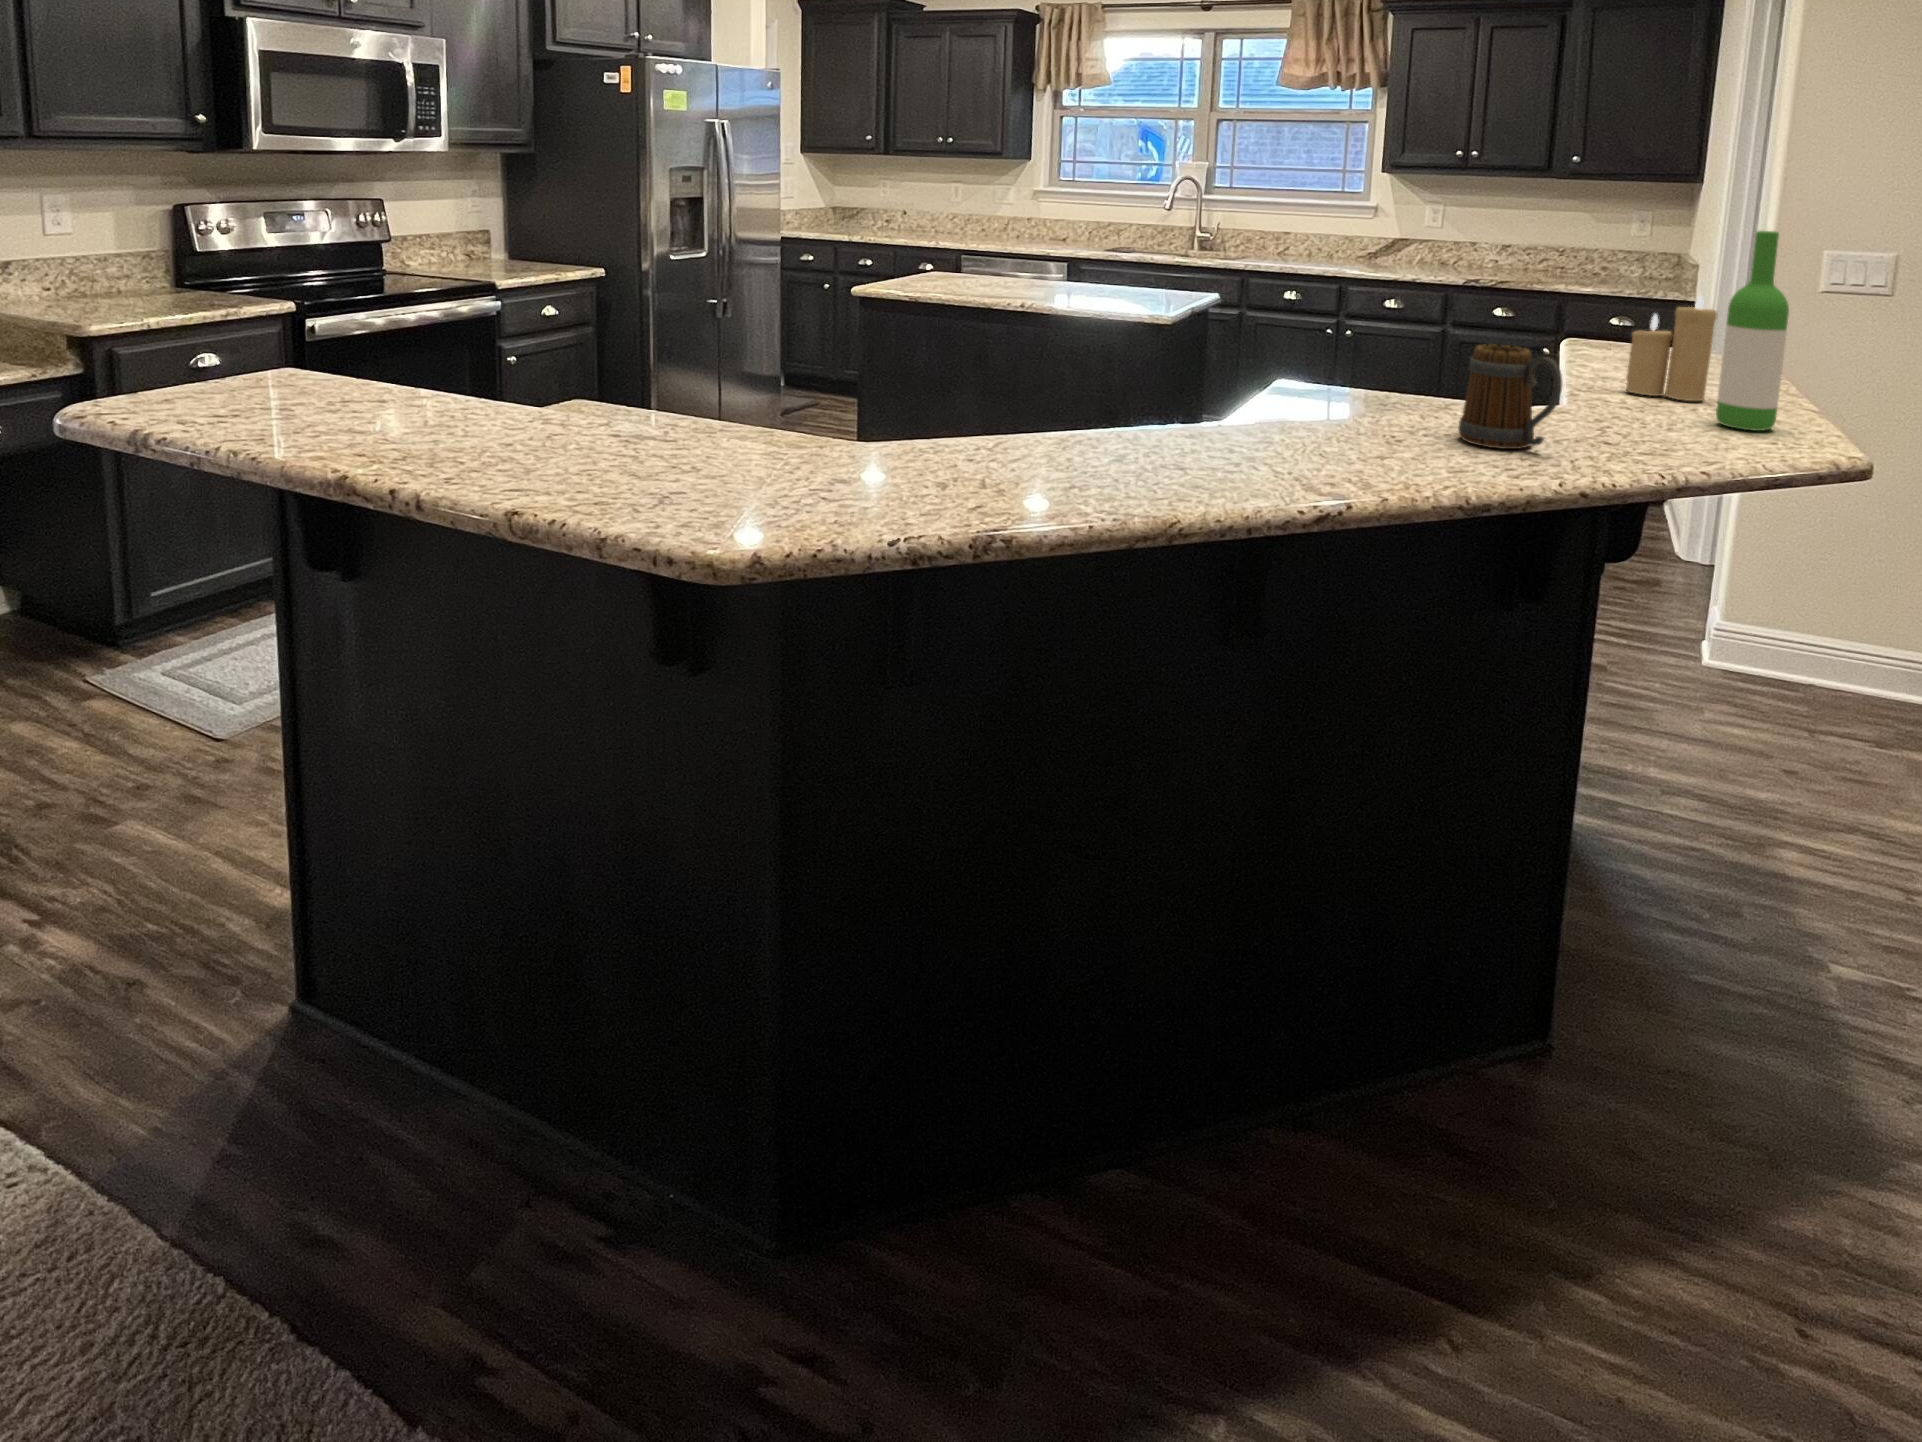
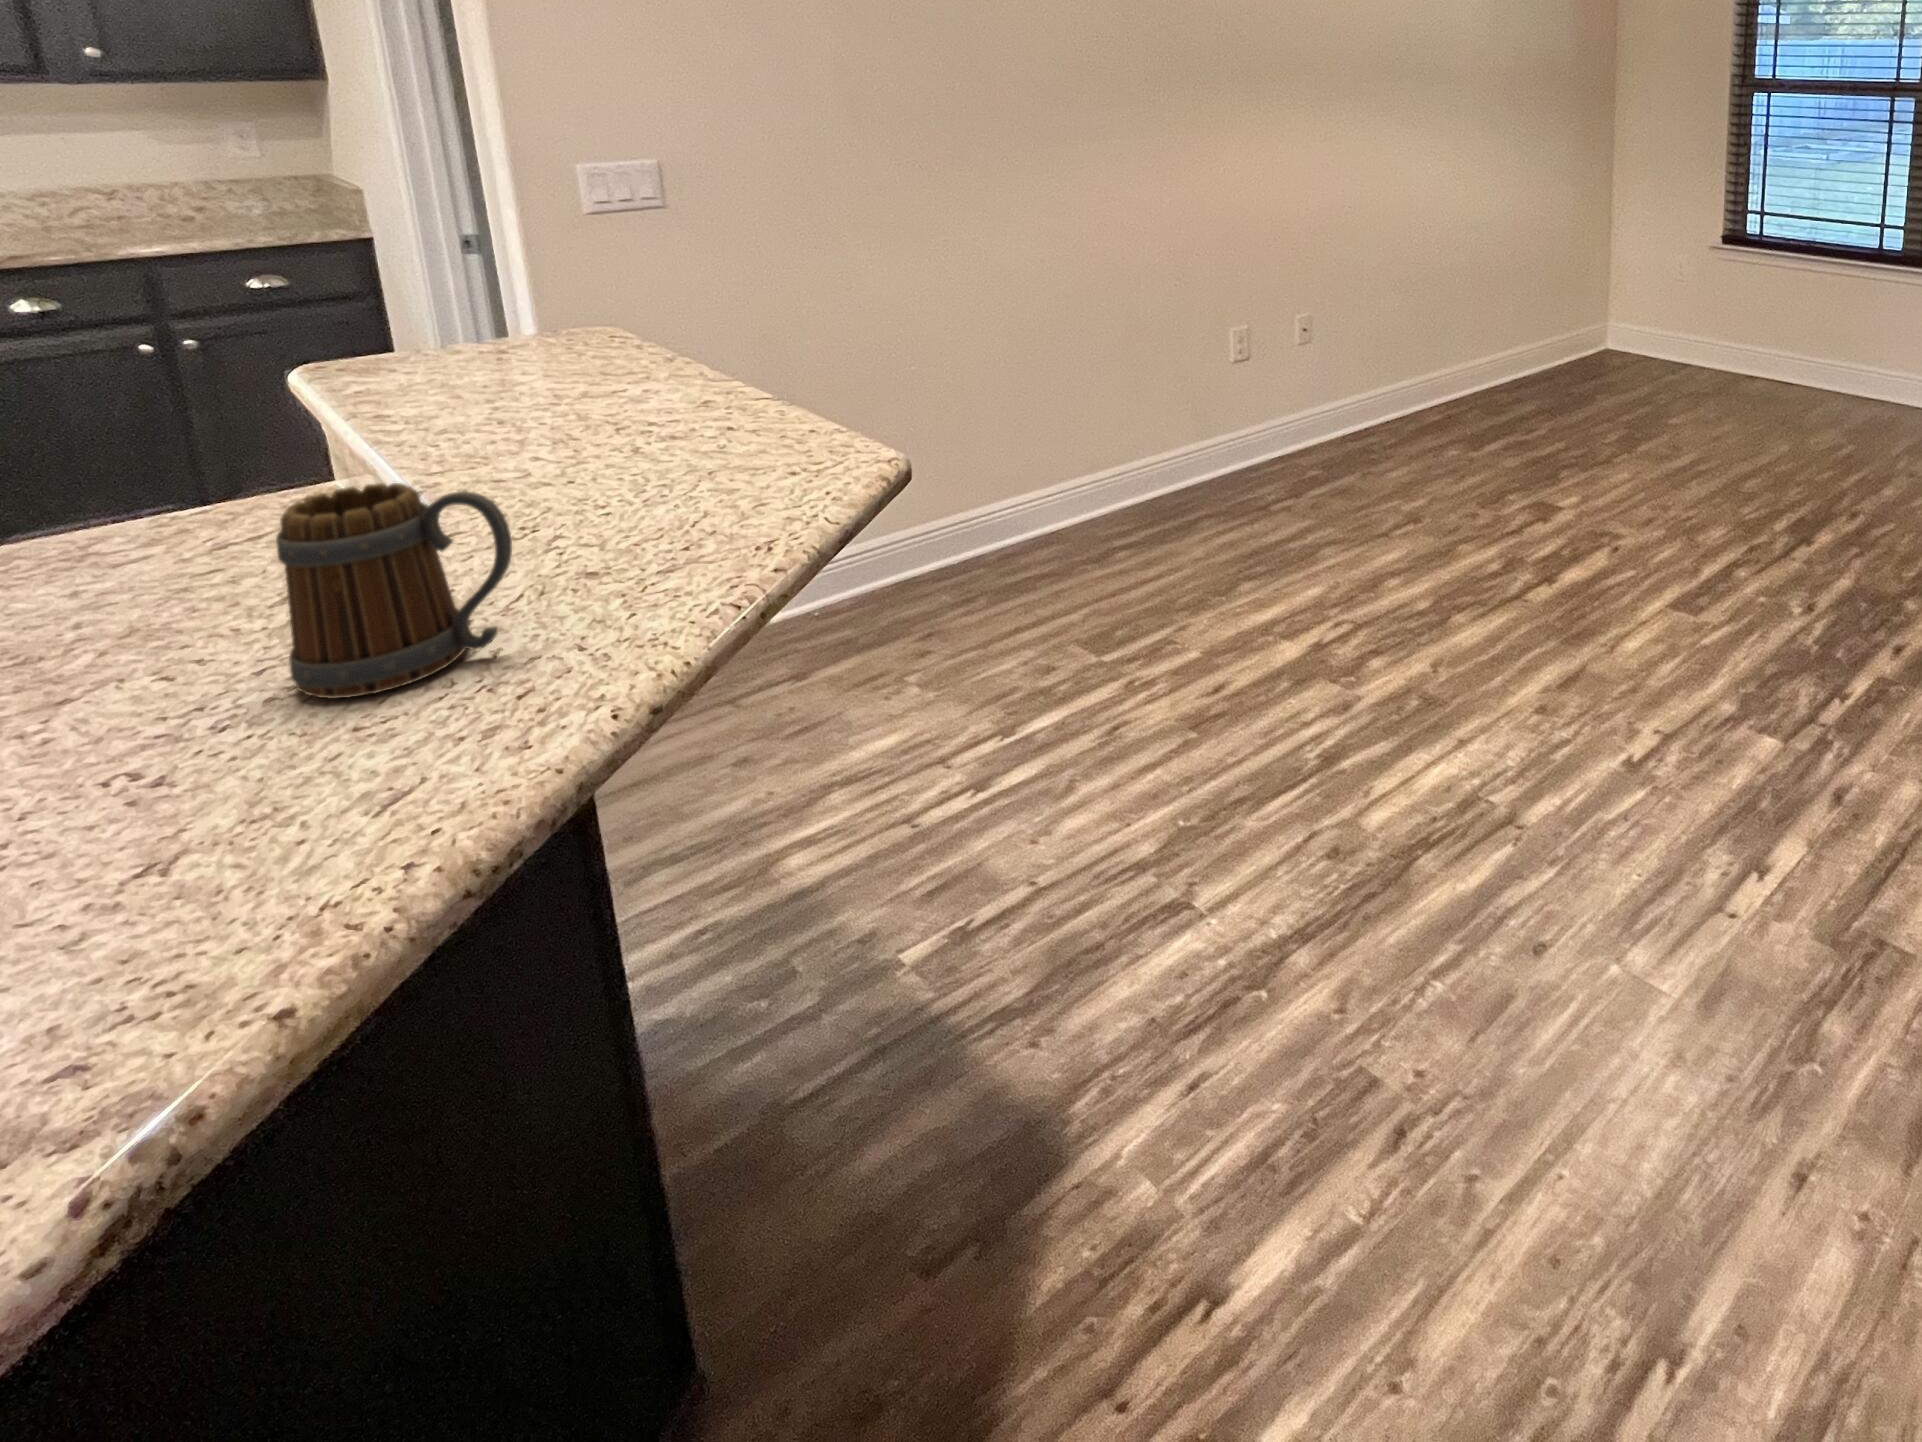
wine bottle: present [1716,231,1789,431] -> none [656,192,758,467]
candle: present [1626,295,1717,401] -> none [482,286,624,451]

